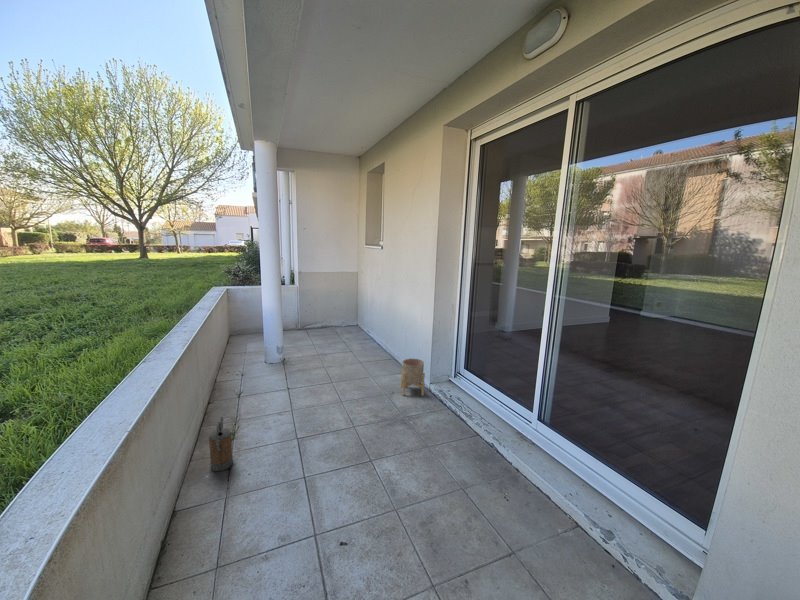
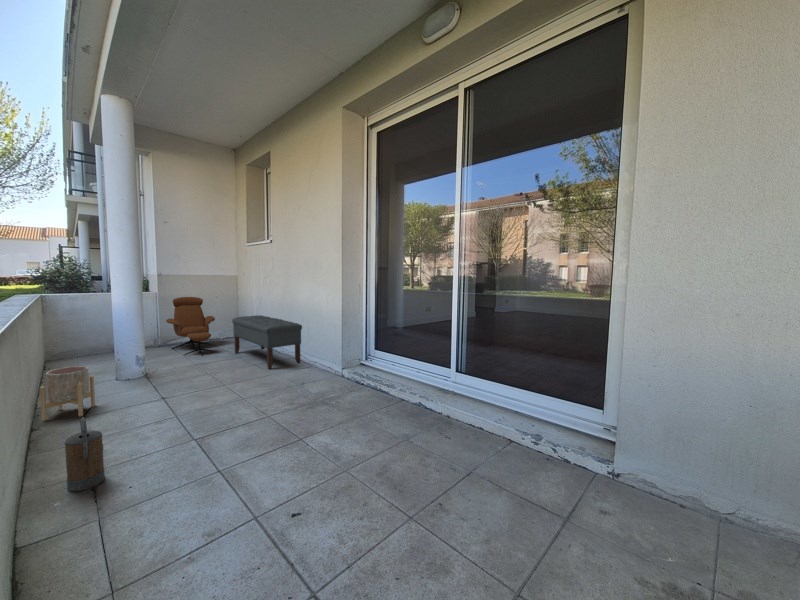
lounge chair: none [303,290,339,345] -> present [166,297,215,356]
bench: none [349,314,402,369] -> present [232,315,302,369]
planter: present [401,359,425,396] -> present [40,366,95,421]

